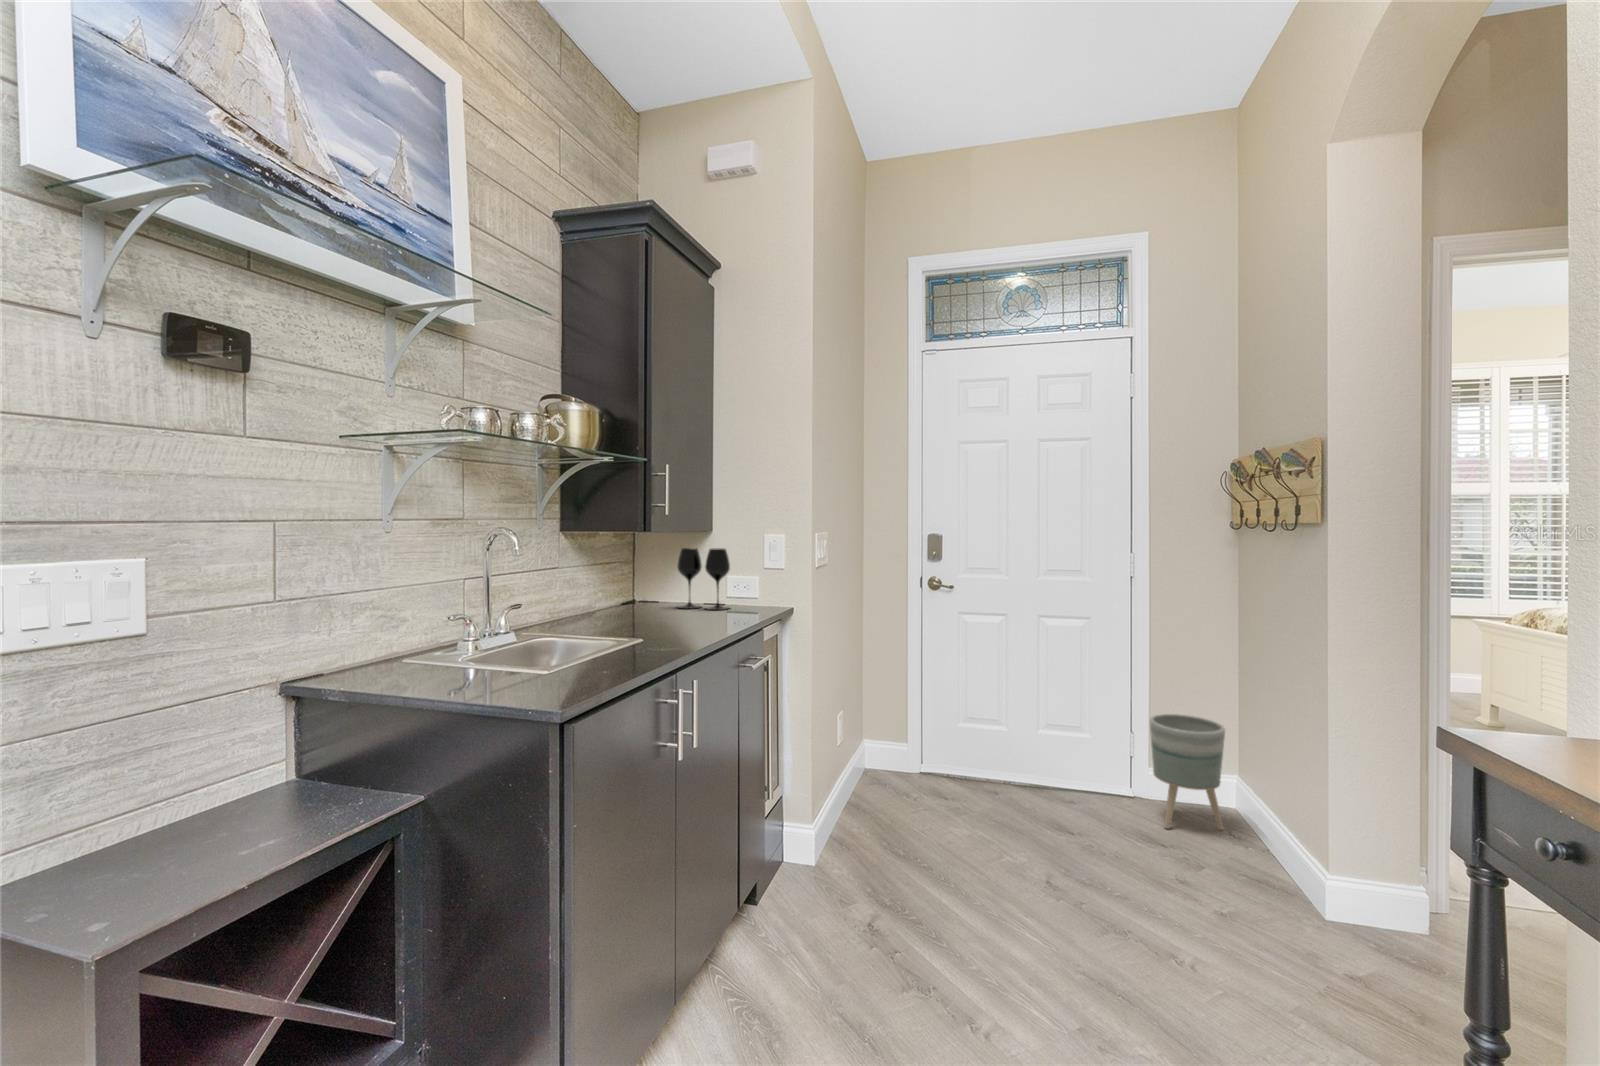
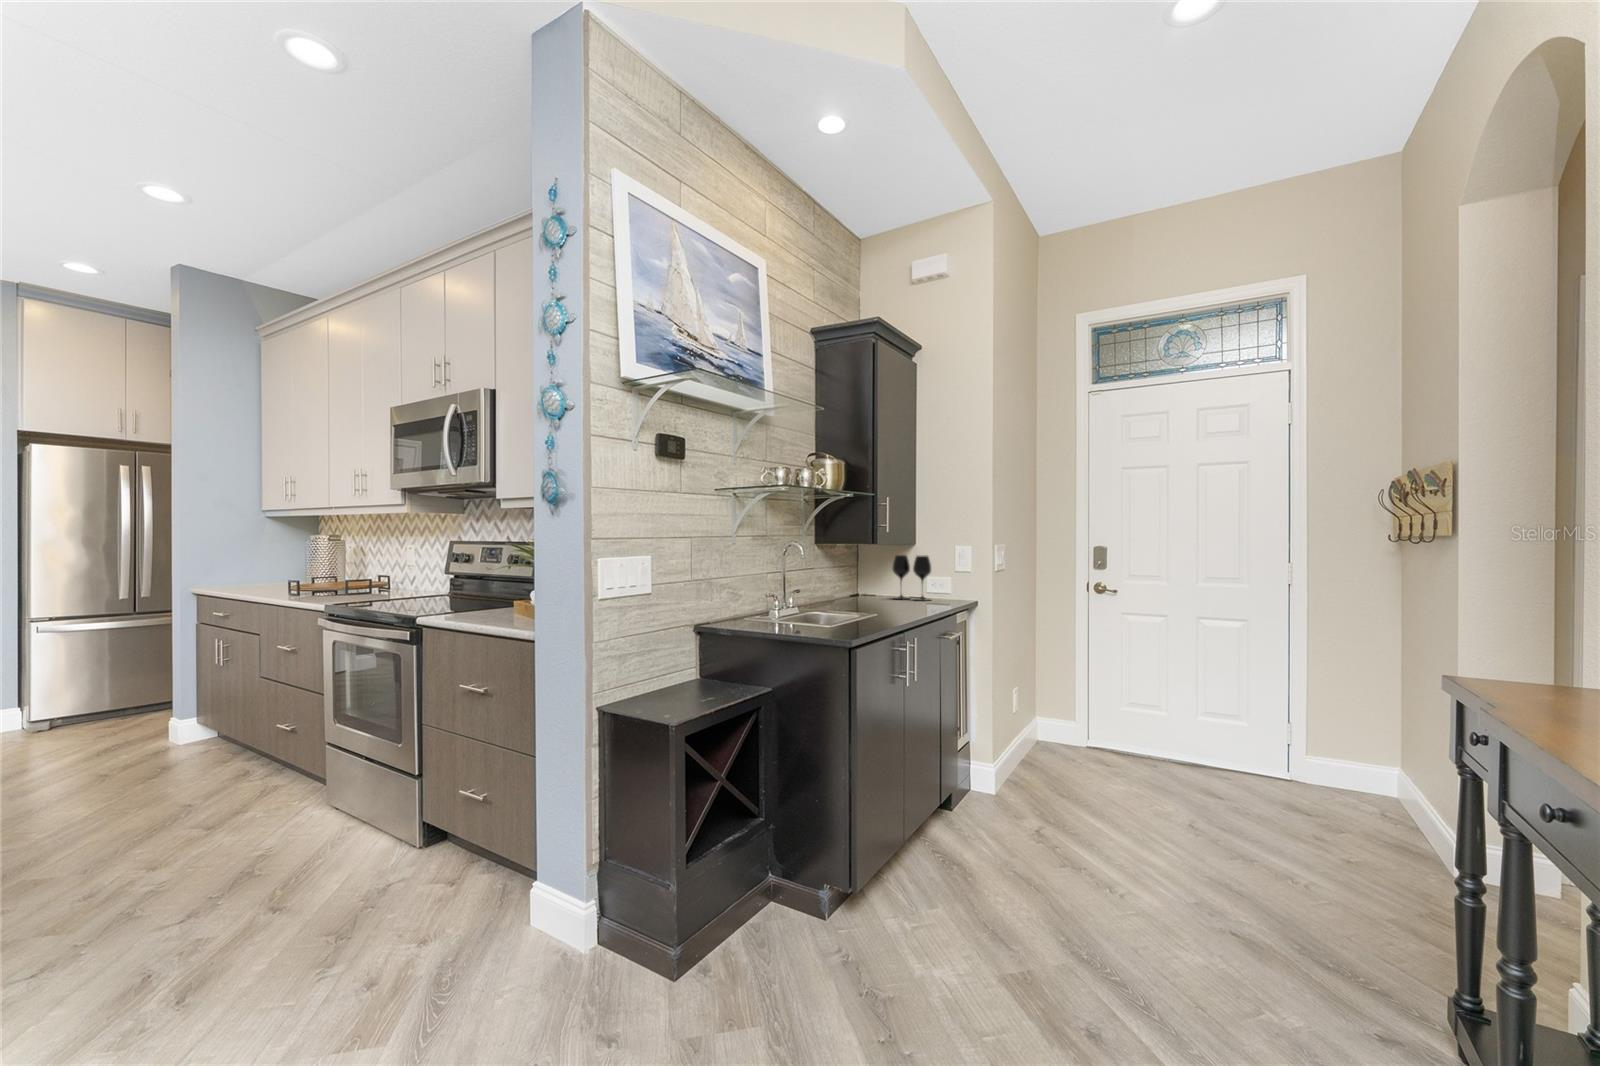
planter: present [1150,714,1225,830] -> none [1306,706,1381,810]

